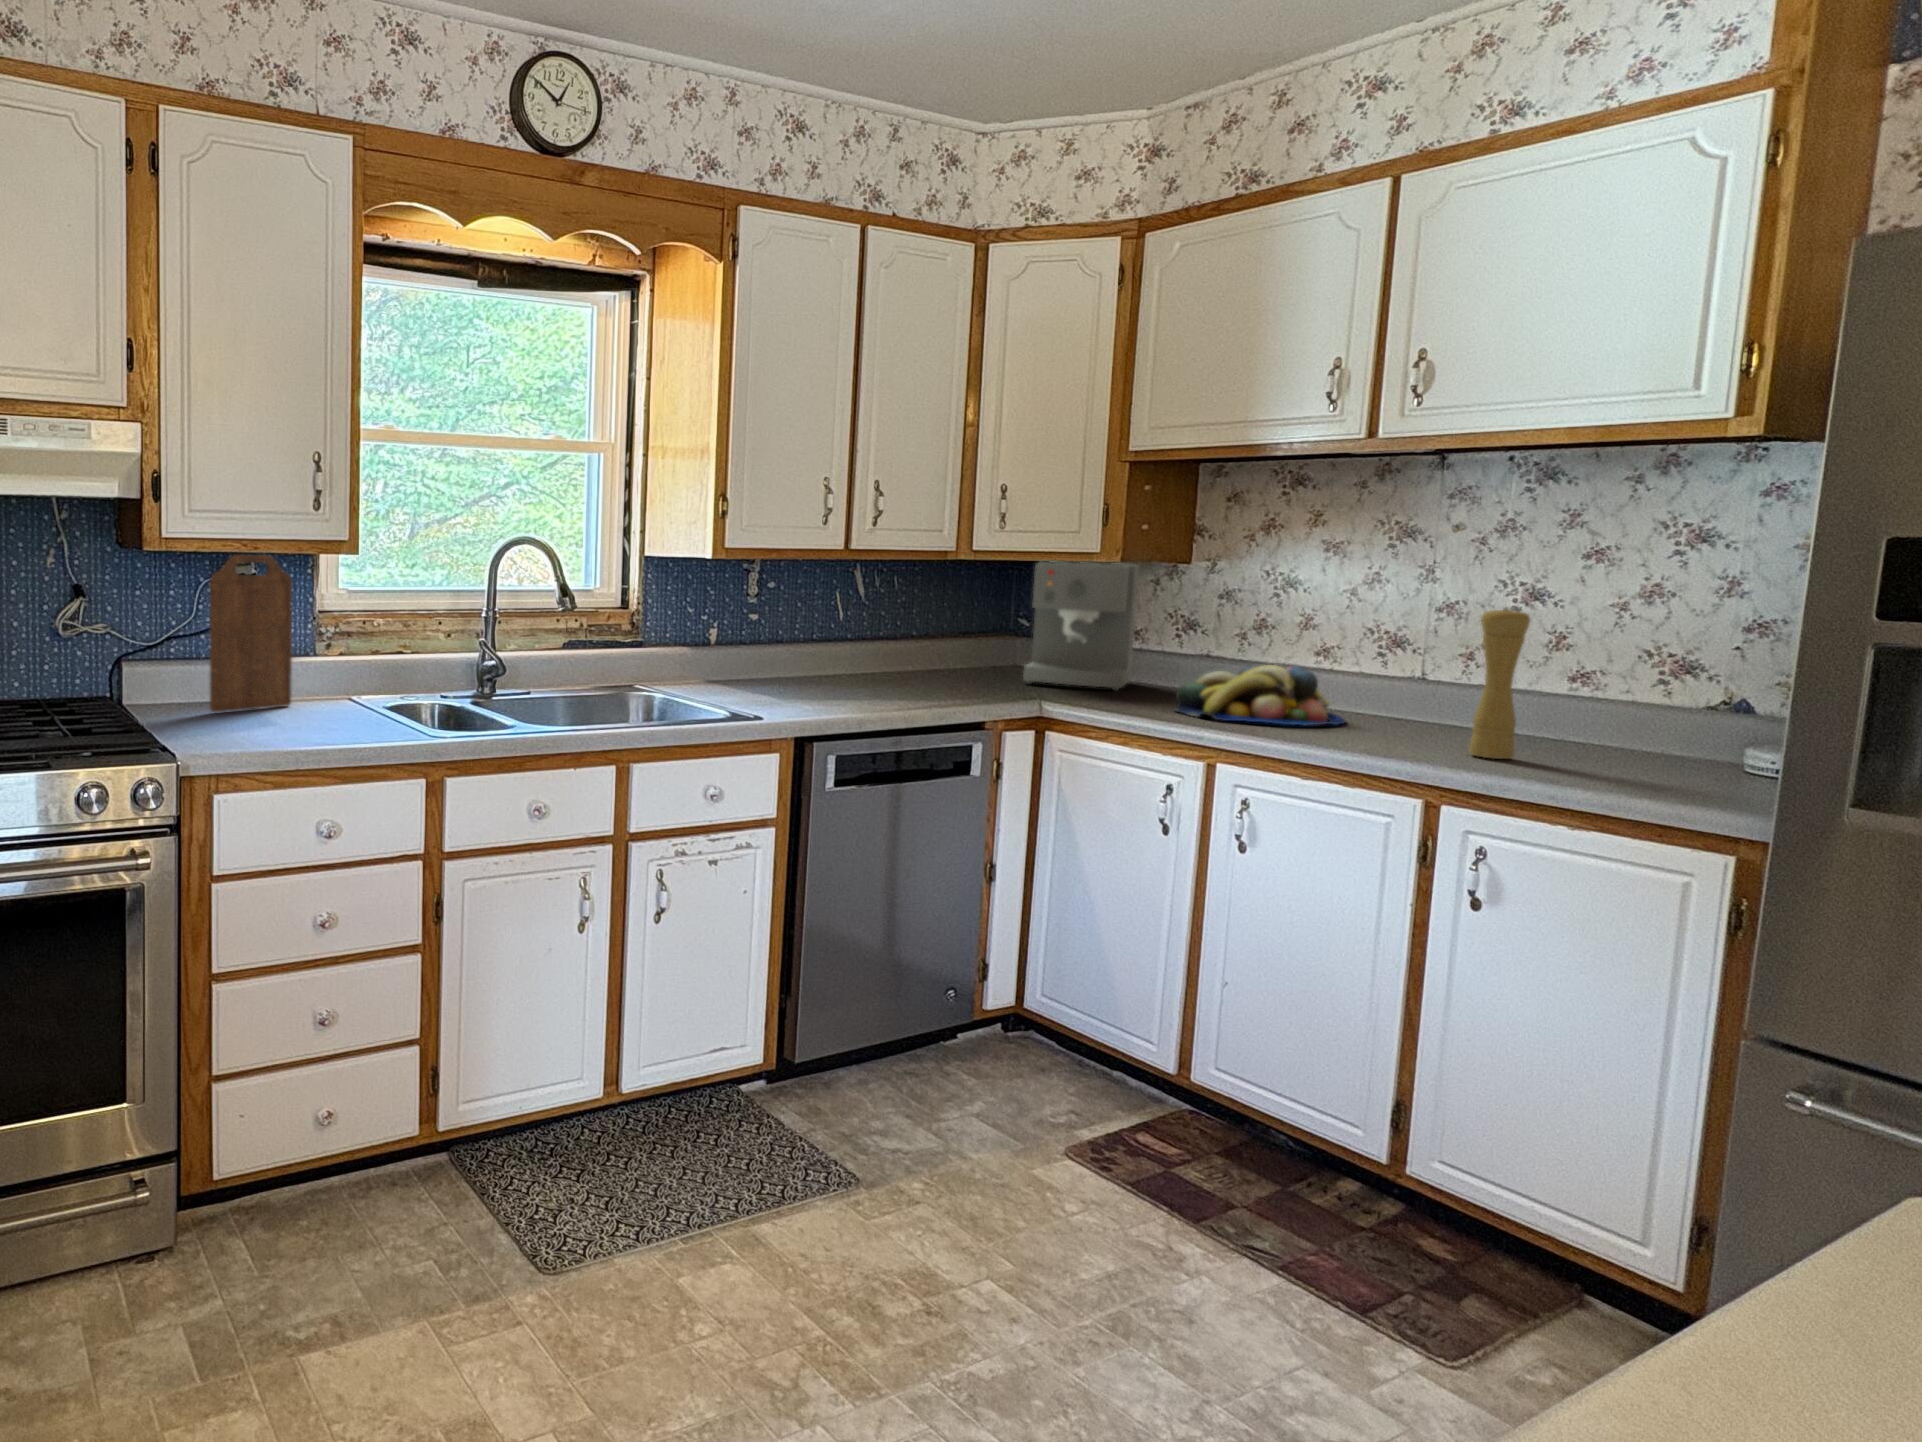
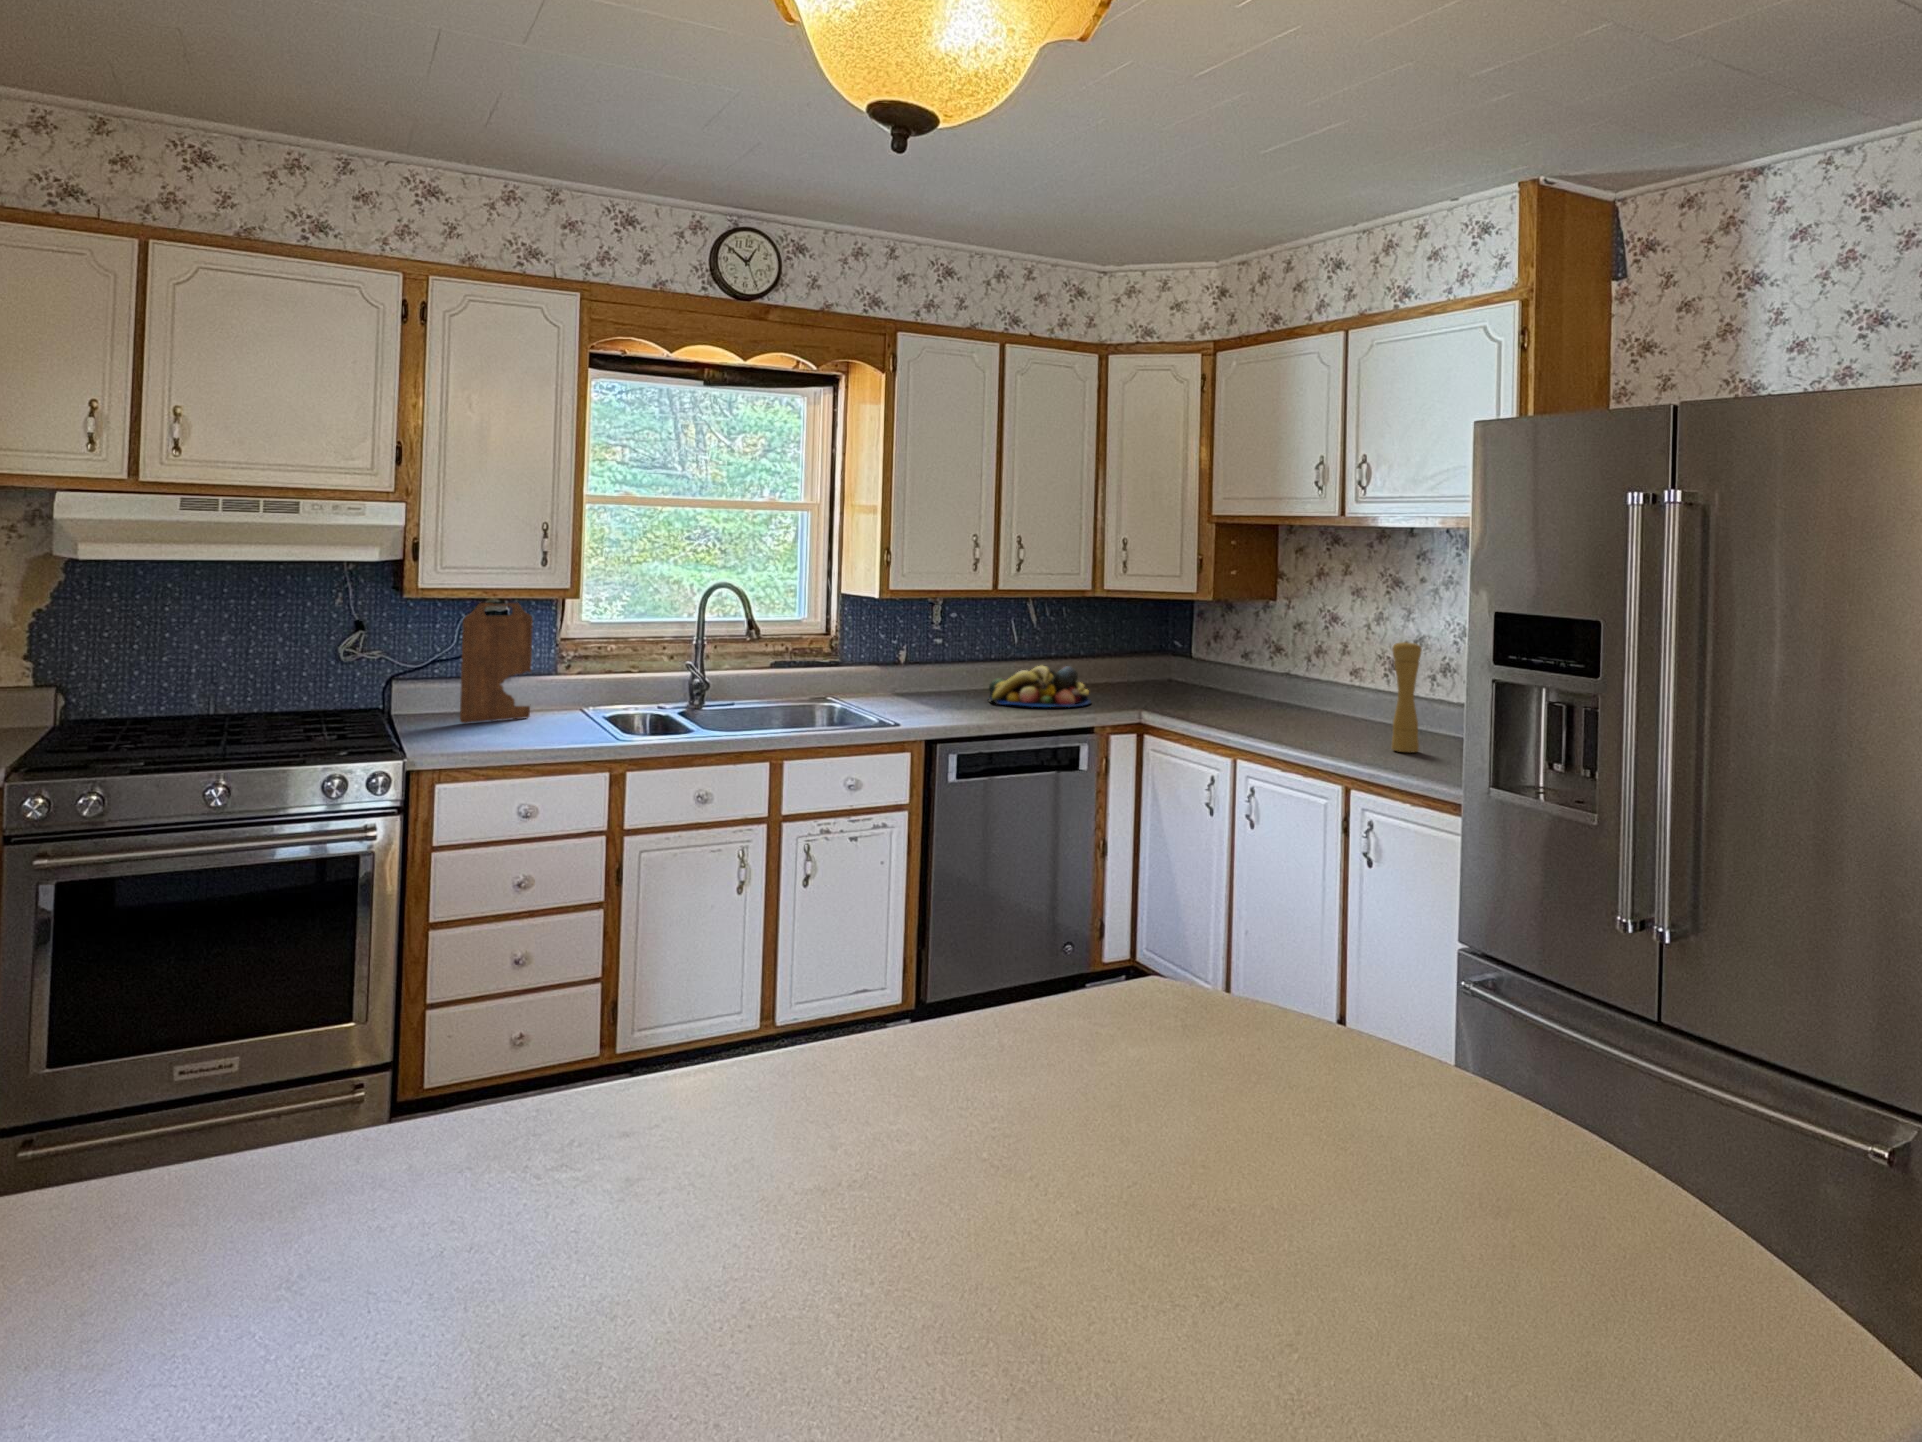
coffee maker: present [1023,562,1139,690] -> none [1150,599,1242,703]
fruit bowl: present [1176,665,1346,725] -> present [988,666,1091,707]

